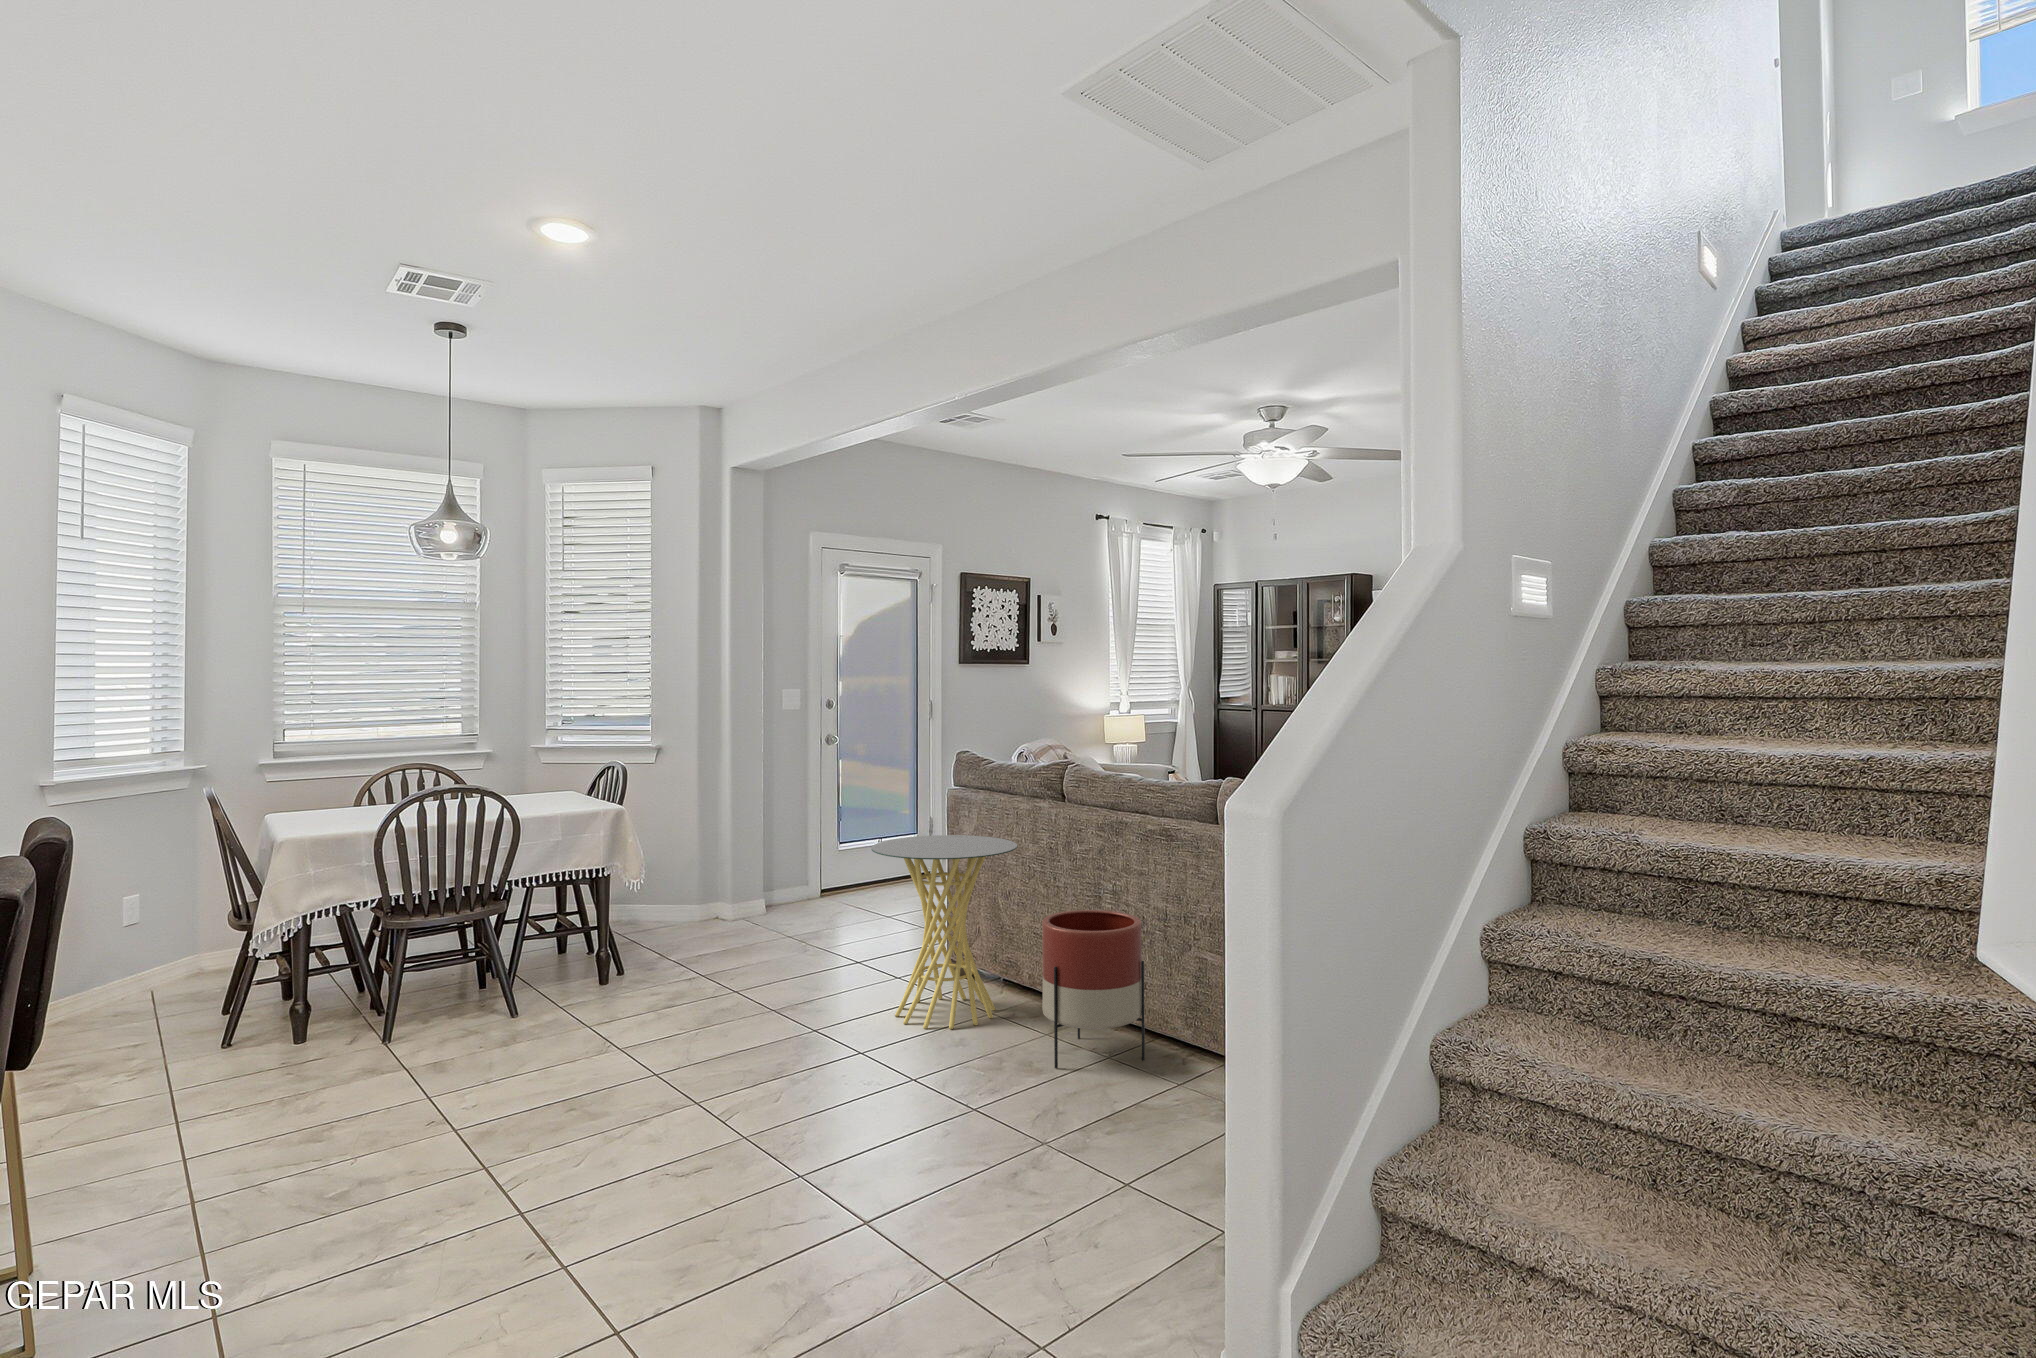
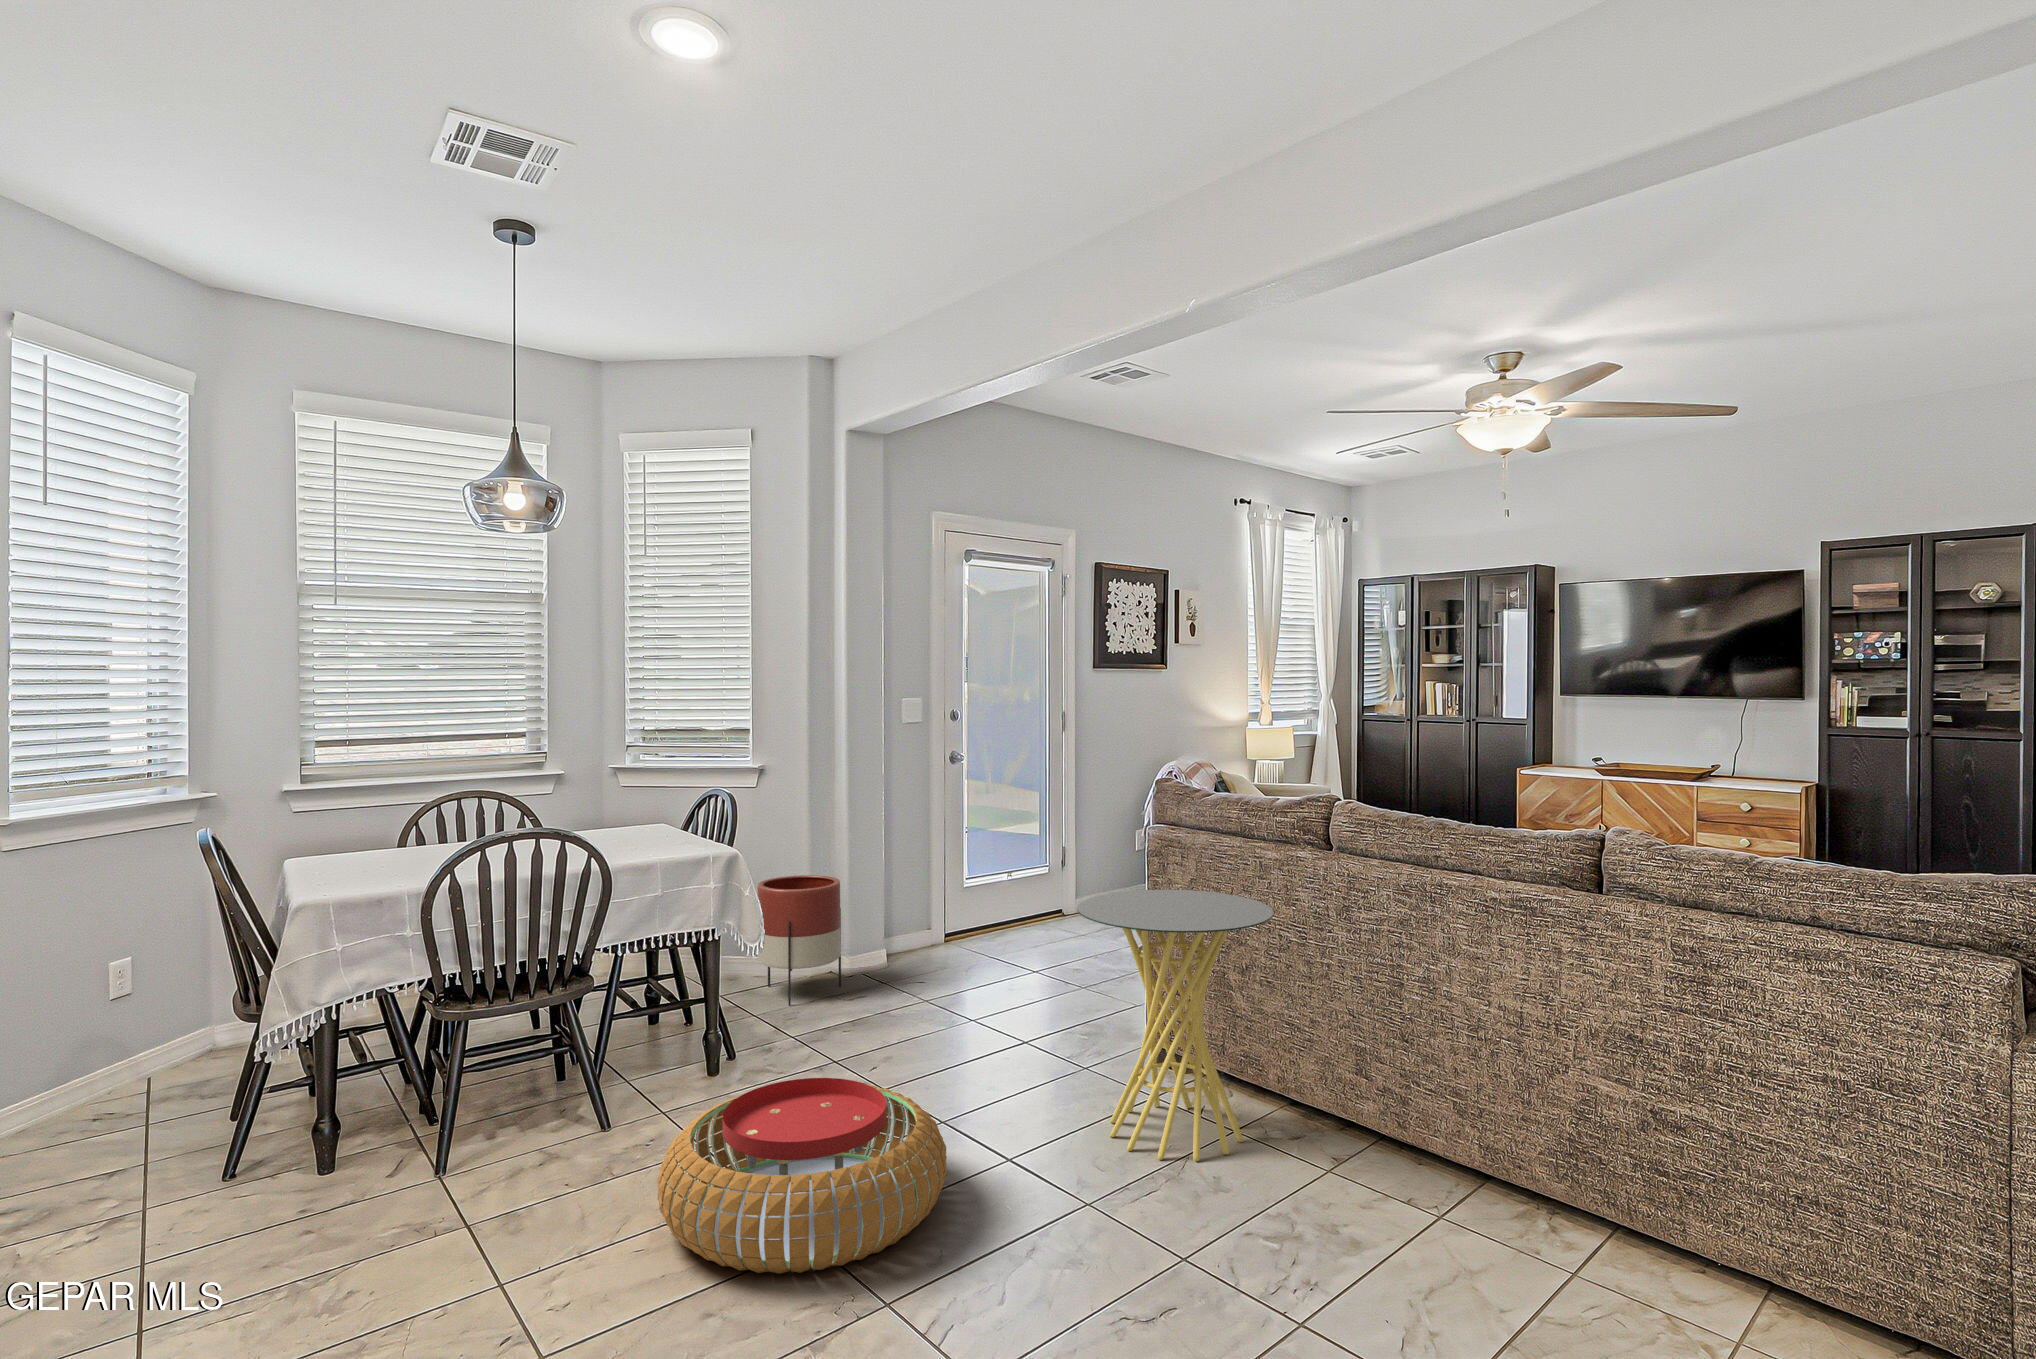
planter: present [1042,910,1145,1068] -> present [757,875,841,1006]
pouf: none [542,968,757,1089] -> present [657,1078,947,1274]

